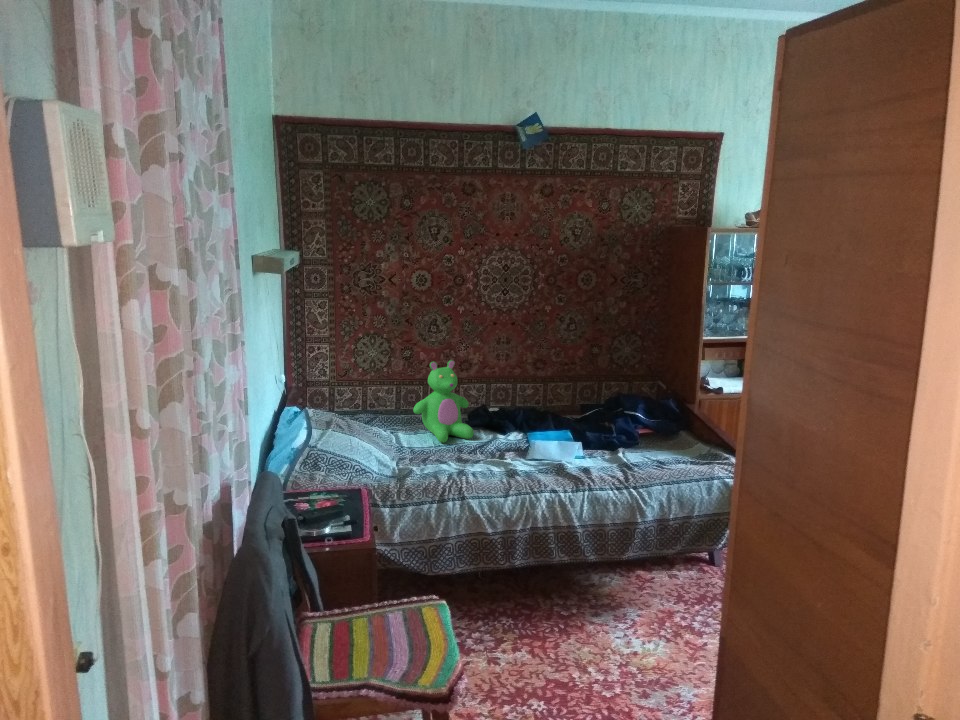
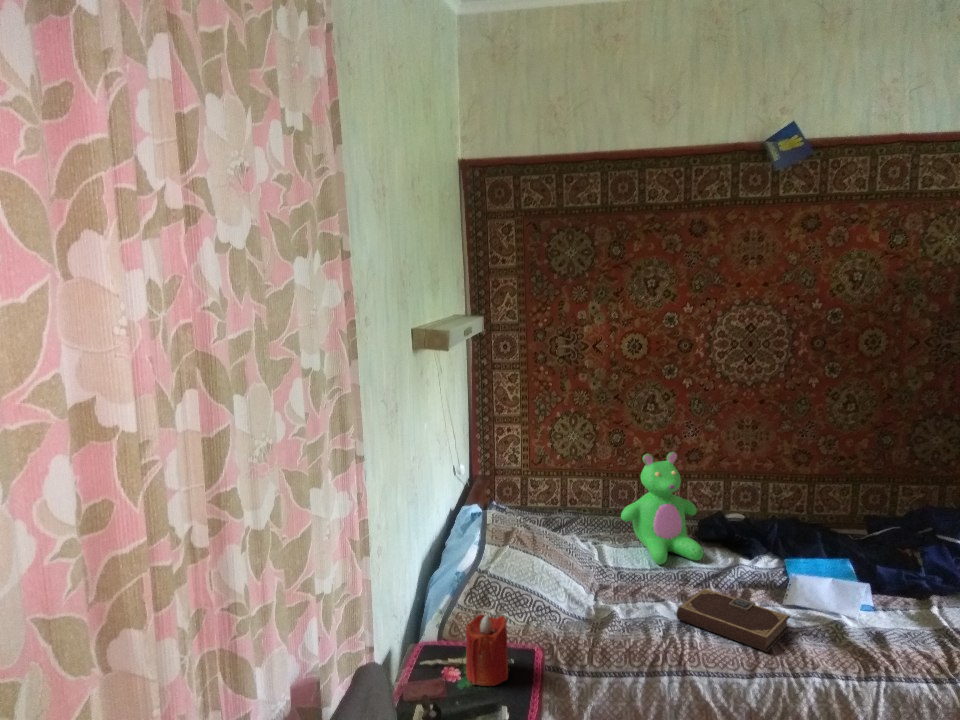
notebook: none [457,452,531,483] -> present [677,588,790,652]
candle: none [310,464,343,515] -> present [466,614,508,686]

